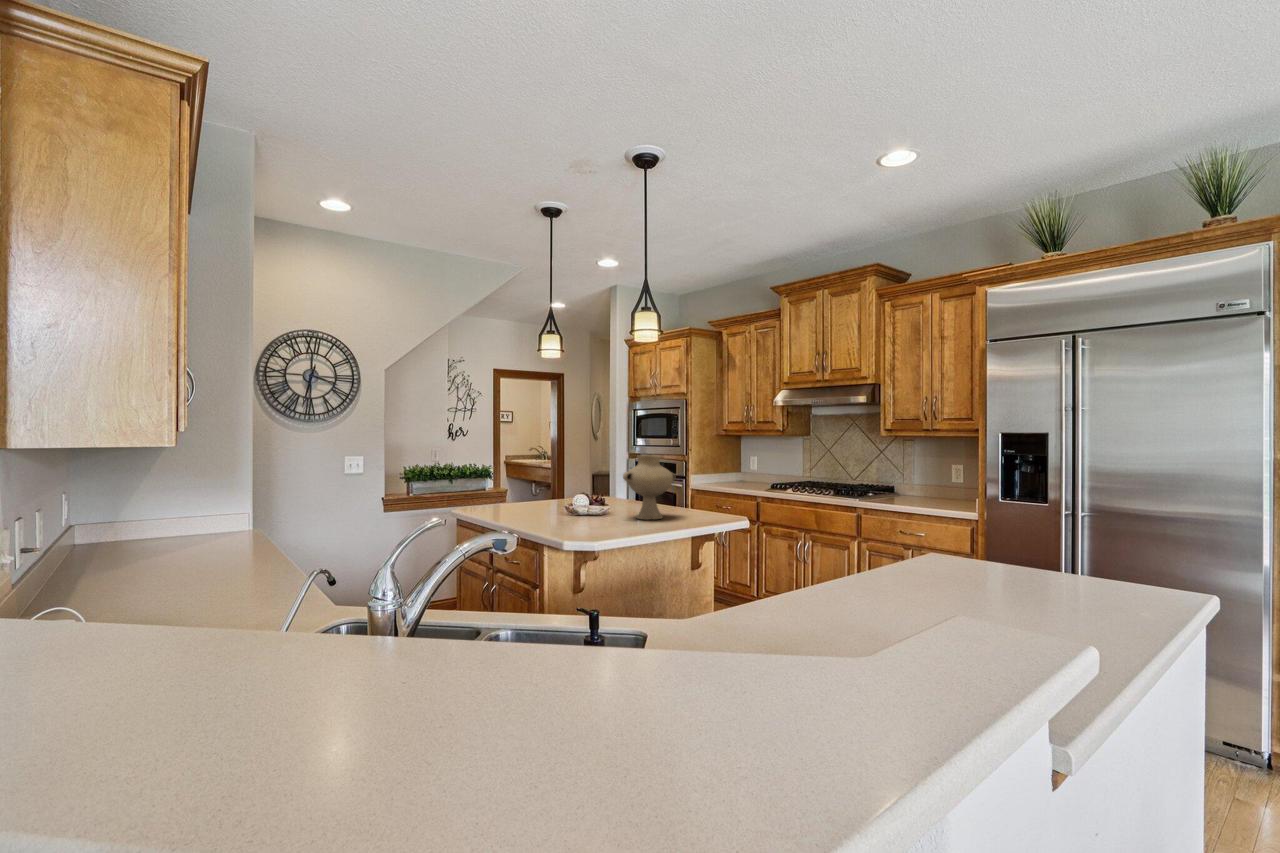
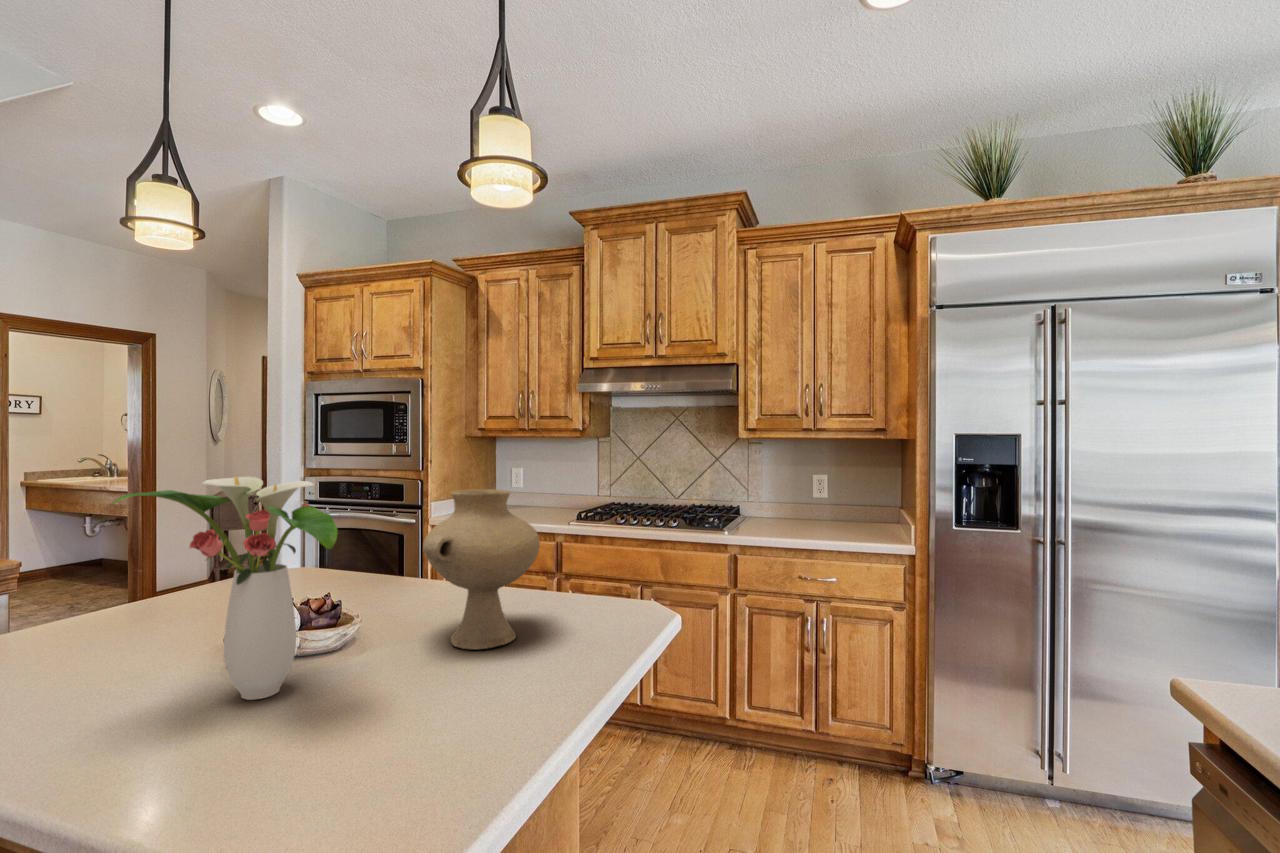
flower arrangement: none [527,446,585,521] -> present [112,476,338,700]

